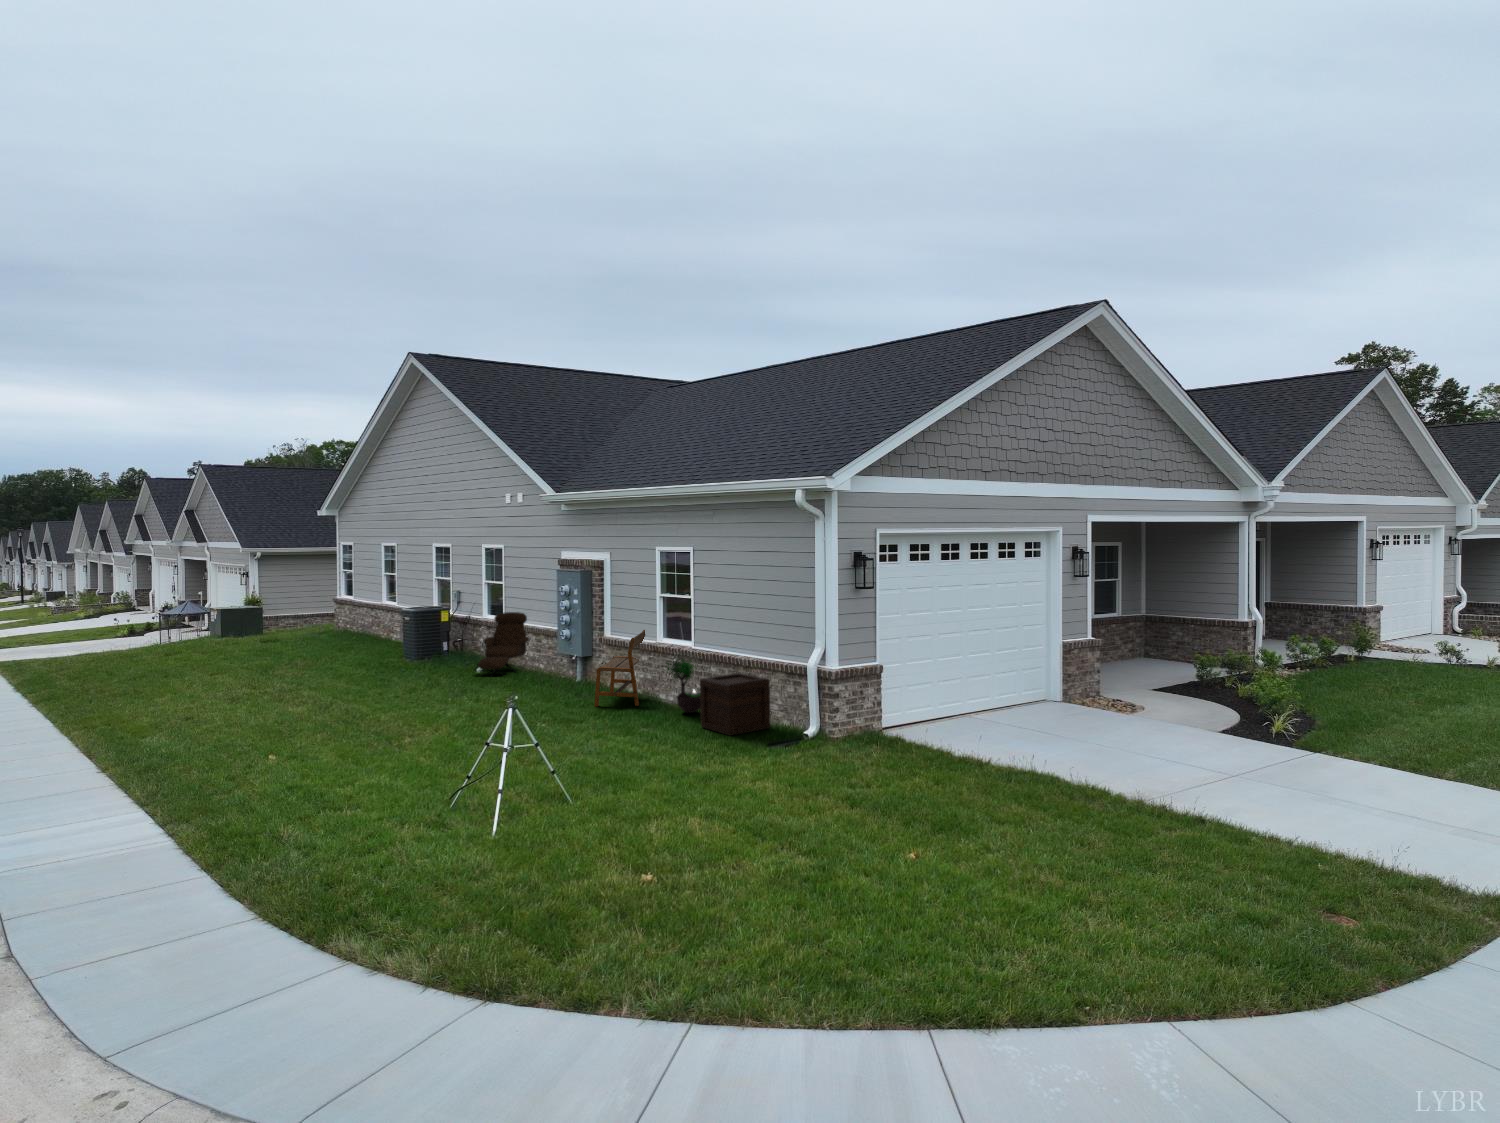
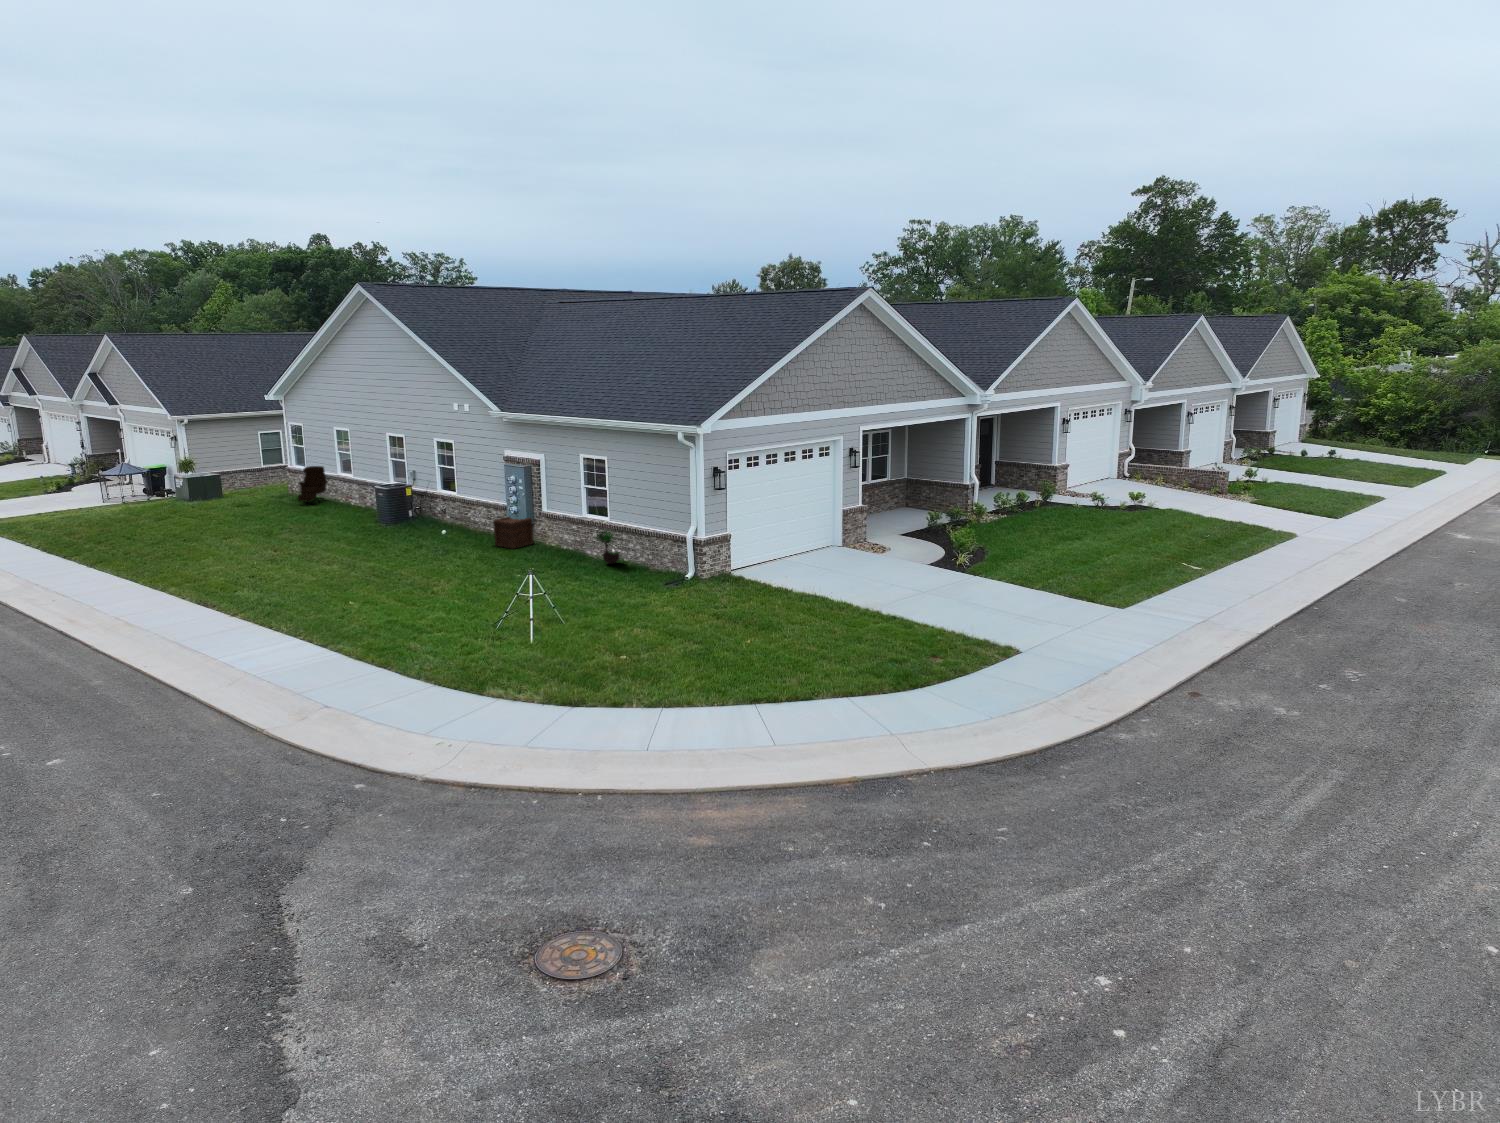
lounge chair: present [478,612,529,676] -> present [298,466,328,504]
bench: present [595,630,645,707] -> none [546,508,579,561]
wooden crate: present [700,673,771,736] -> present [493,517,534,549]

